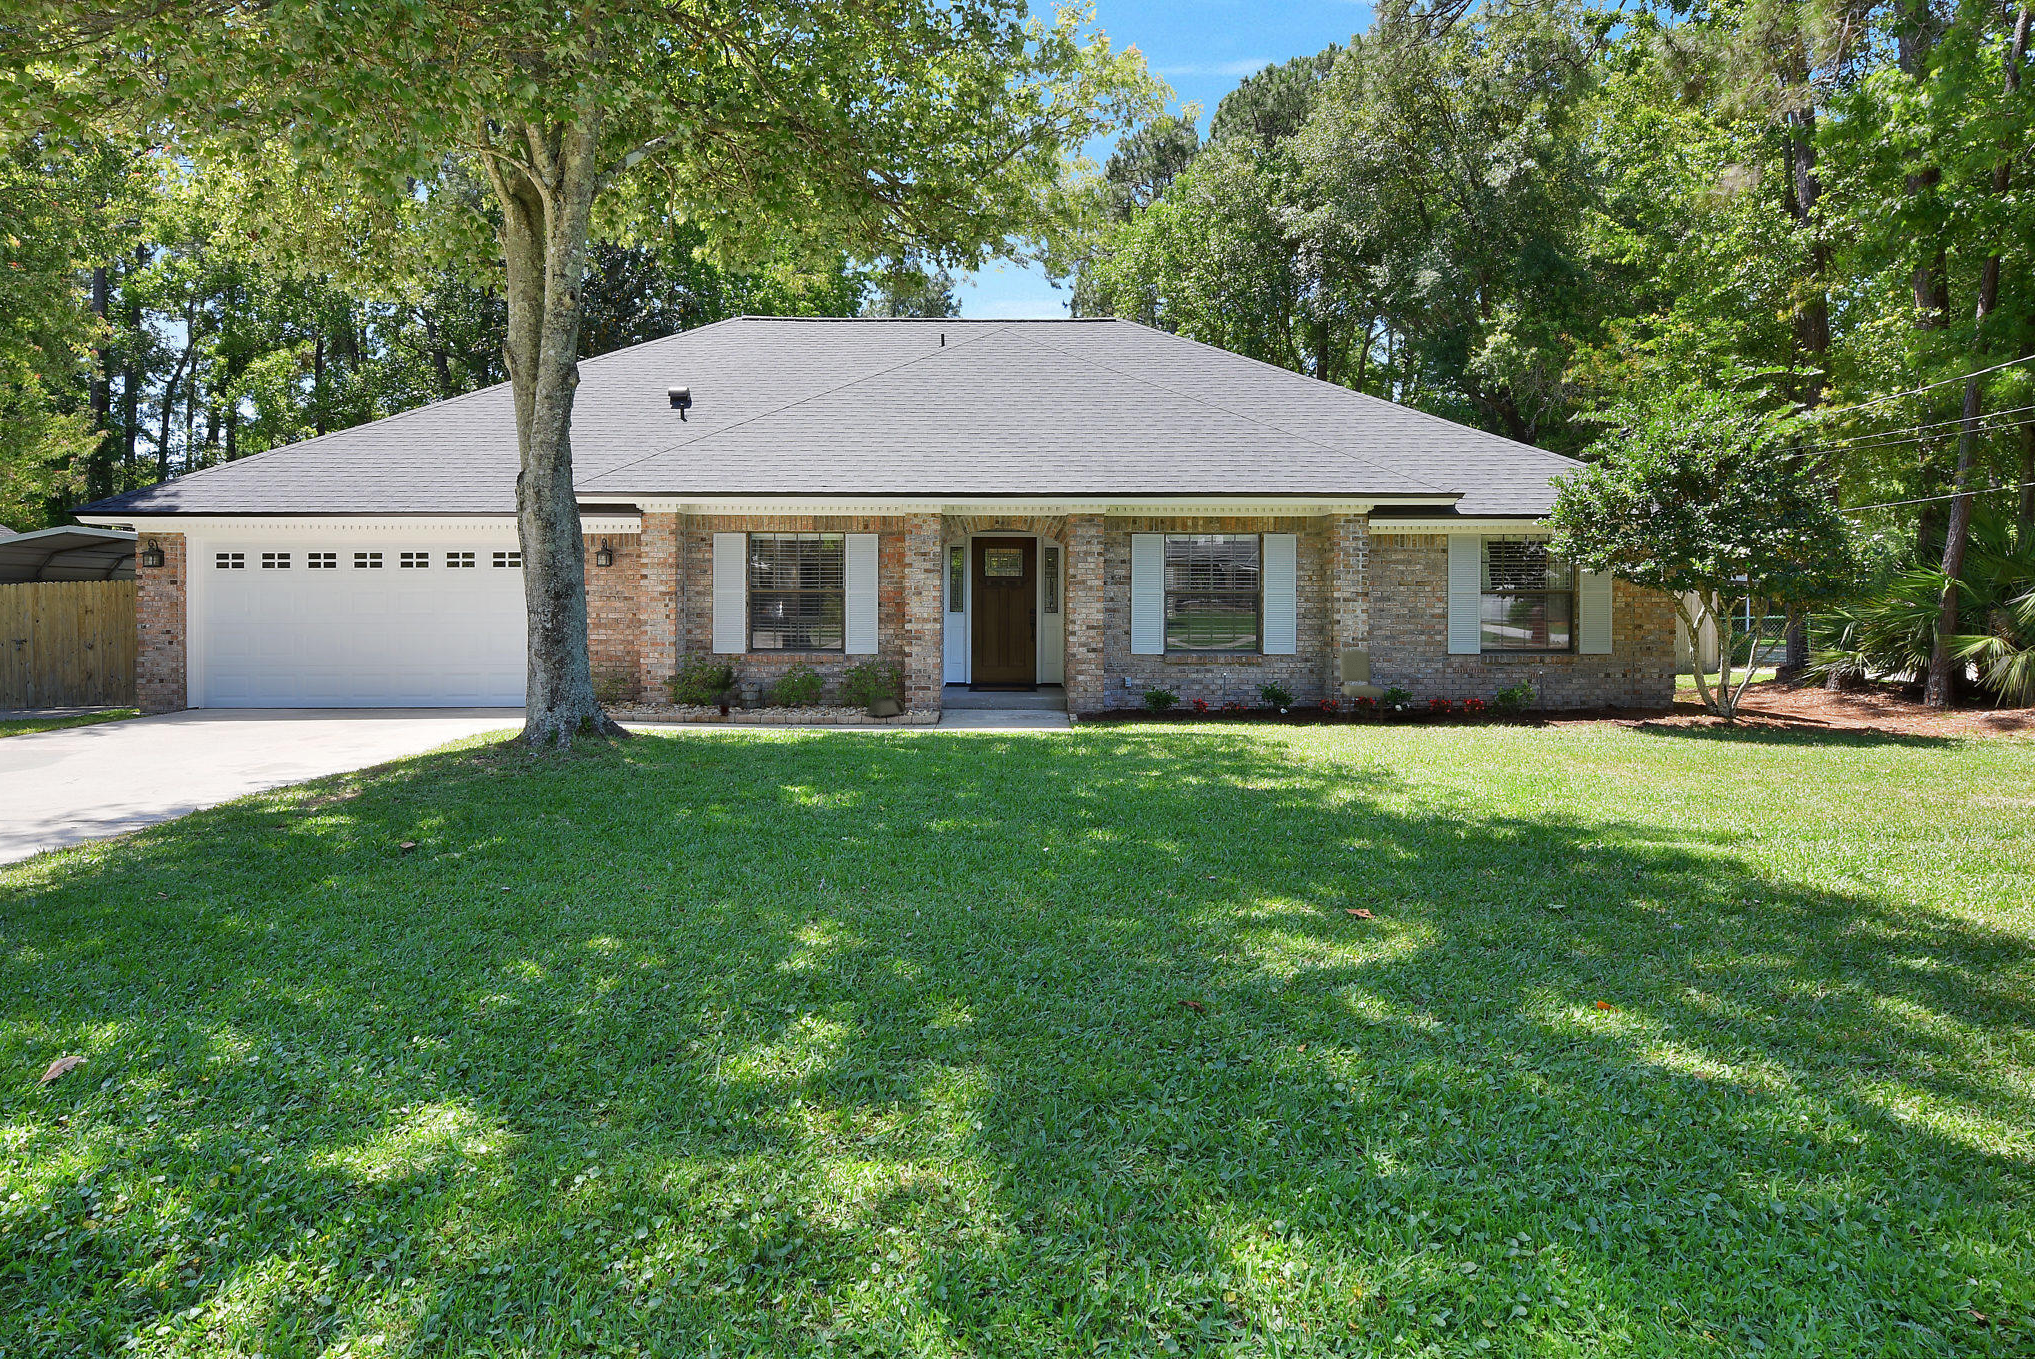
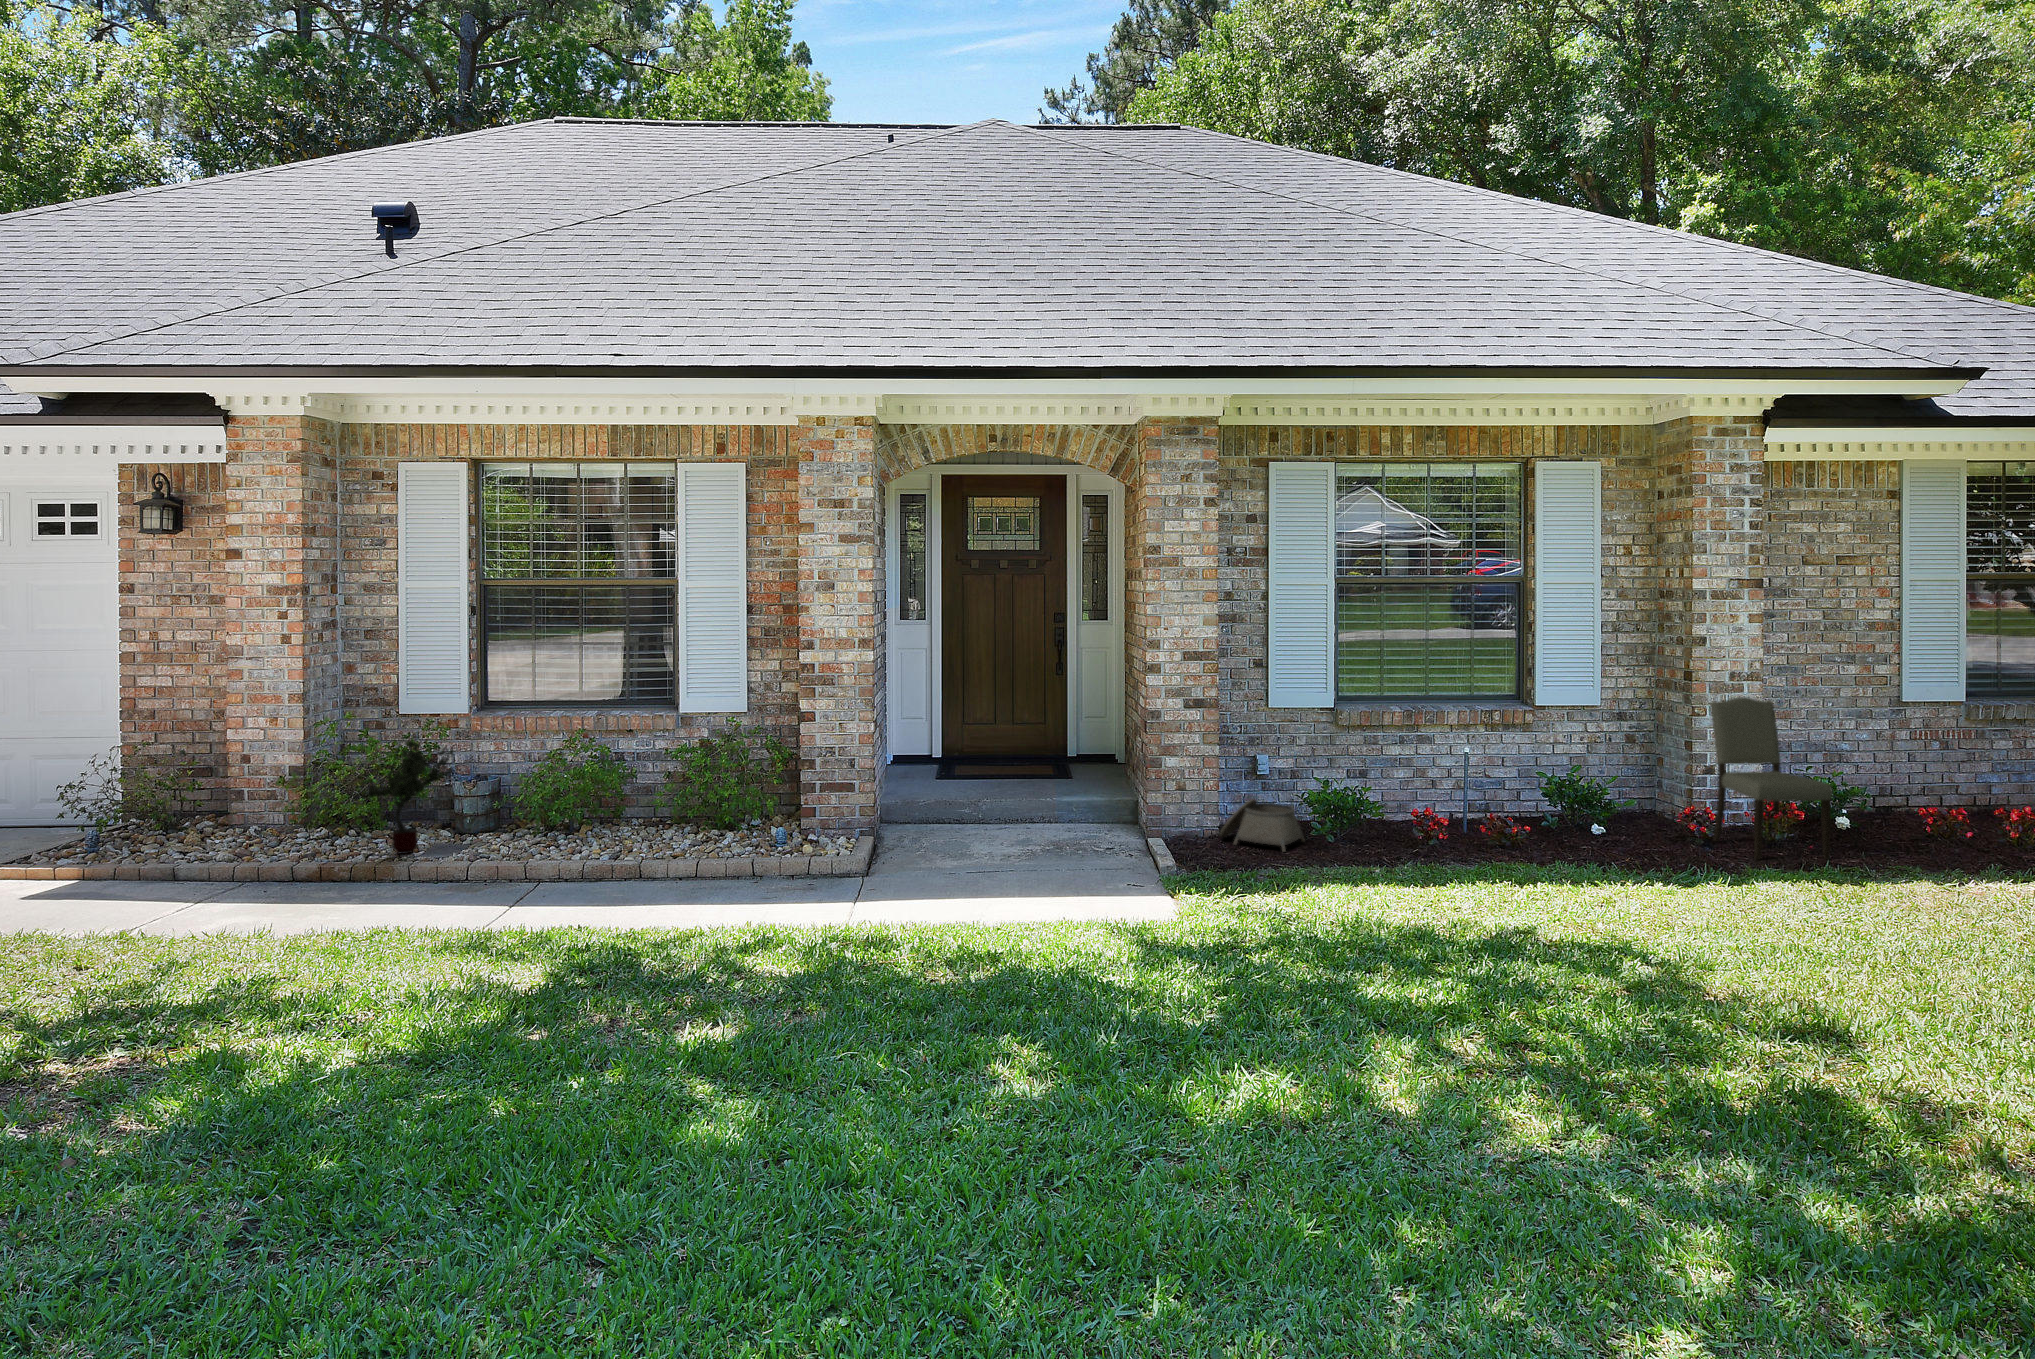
basket: present [867,695,905,717] -> present [1220,799,1305,852]

